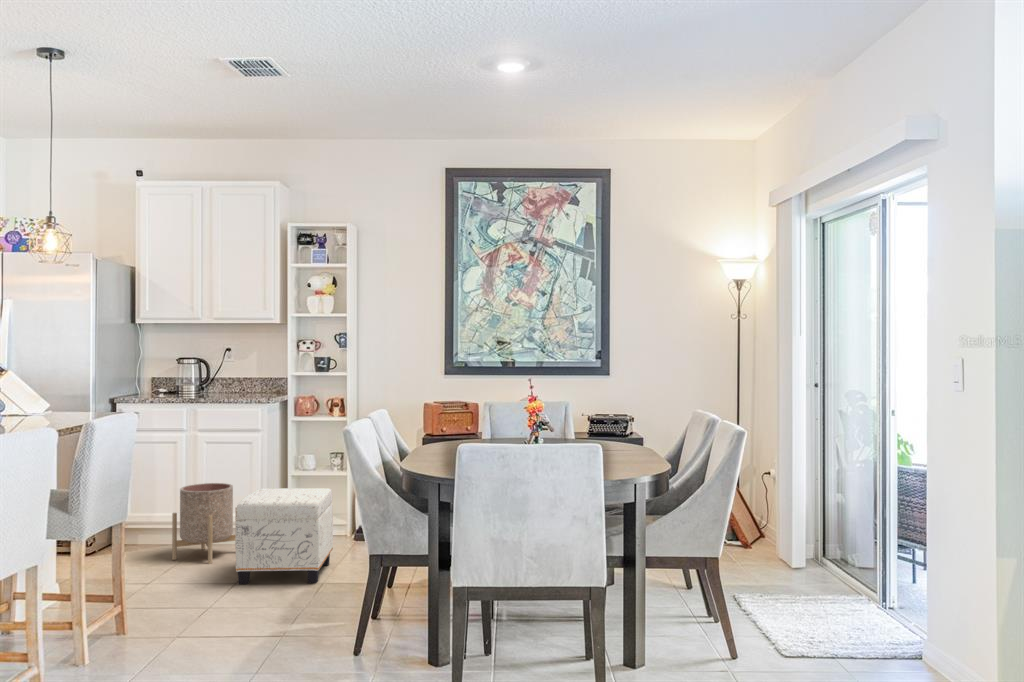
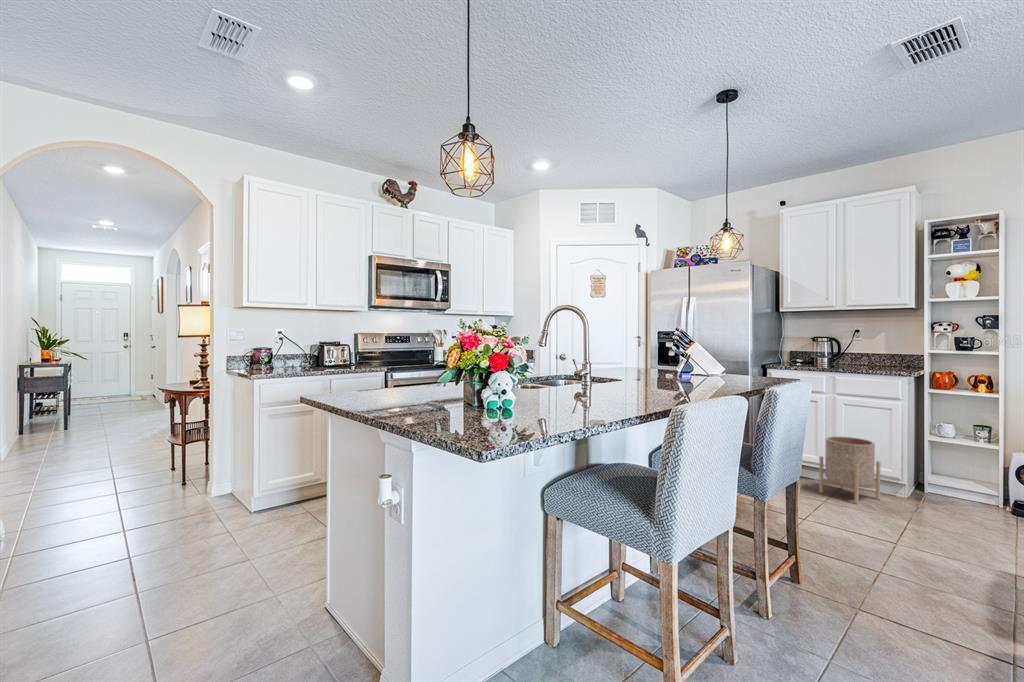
ottoman: present [235,488,333,584] -> none [897,451,1002,555]

